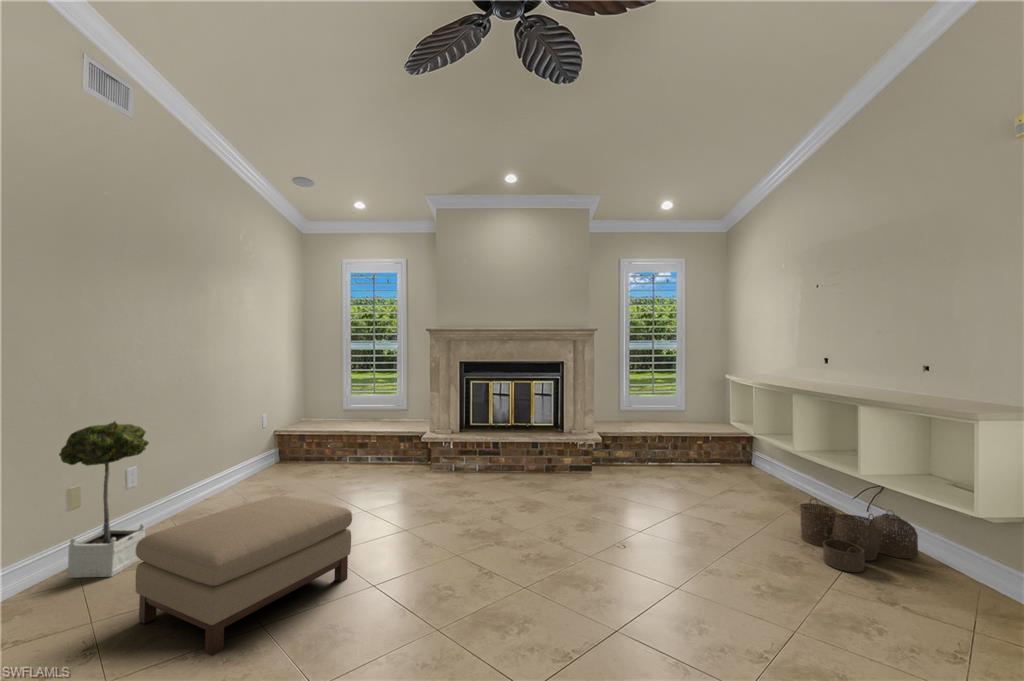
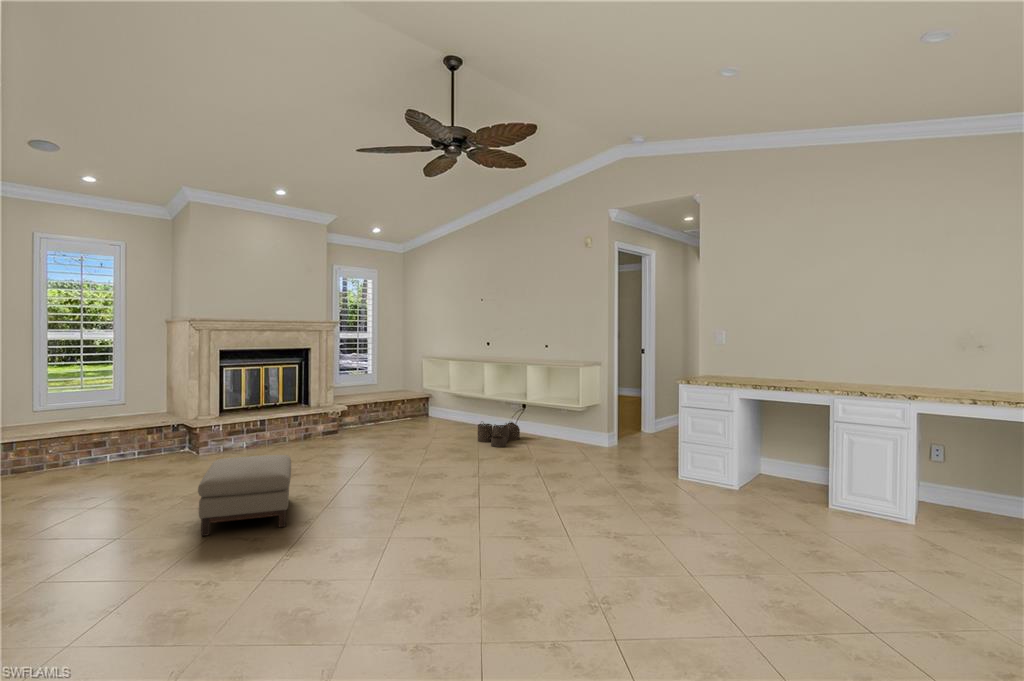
potted tree: present [59,421,149,578] -> none [43,417,111,550]

